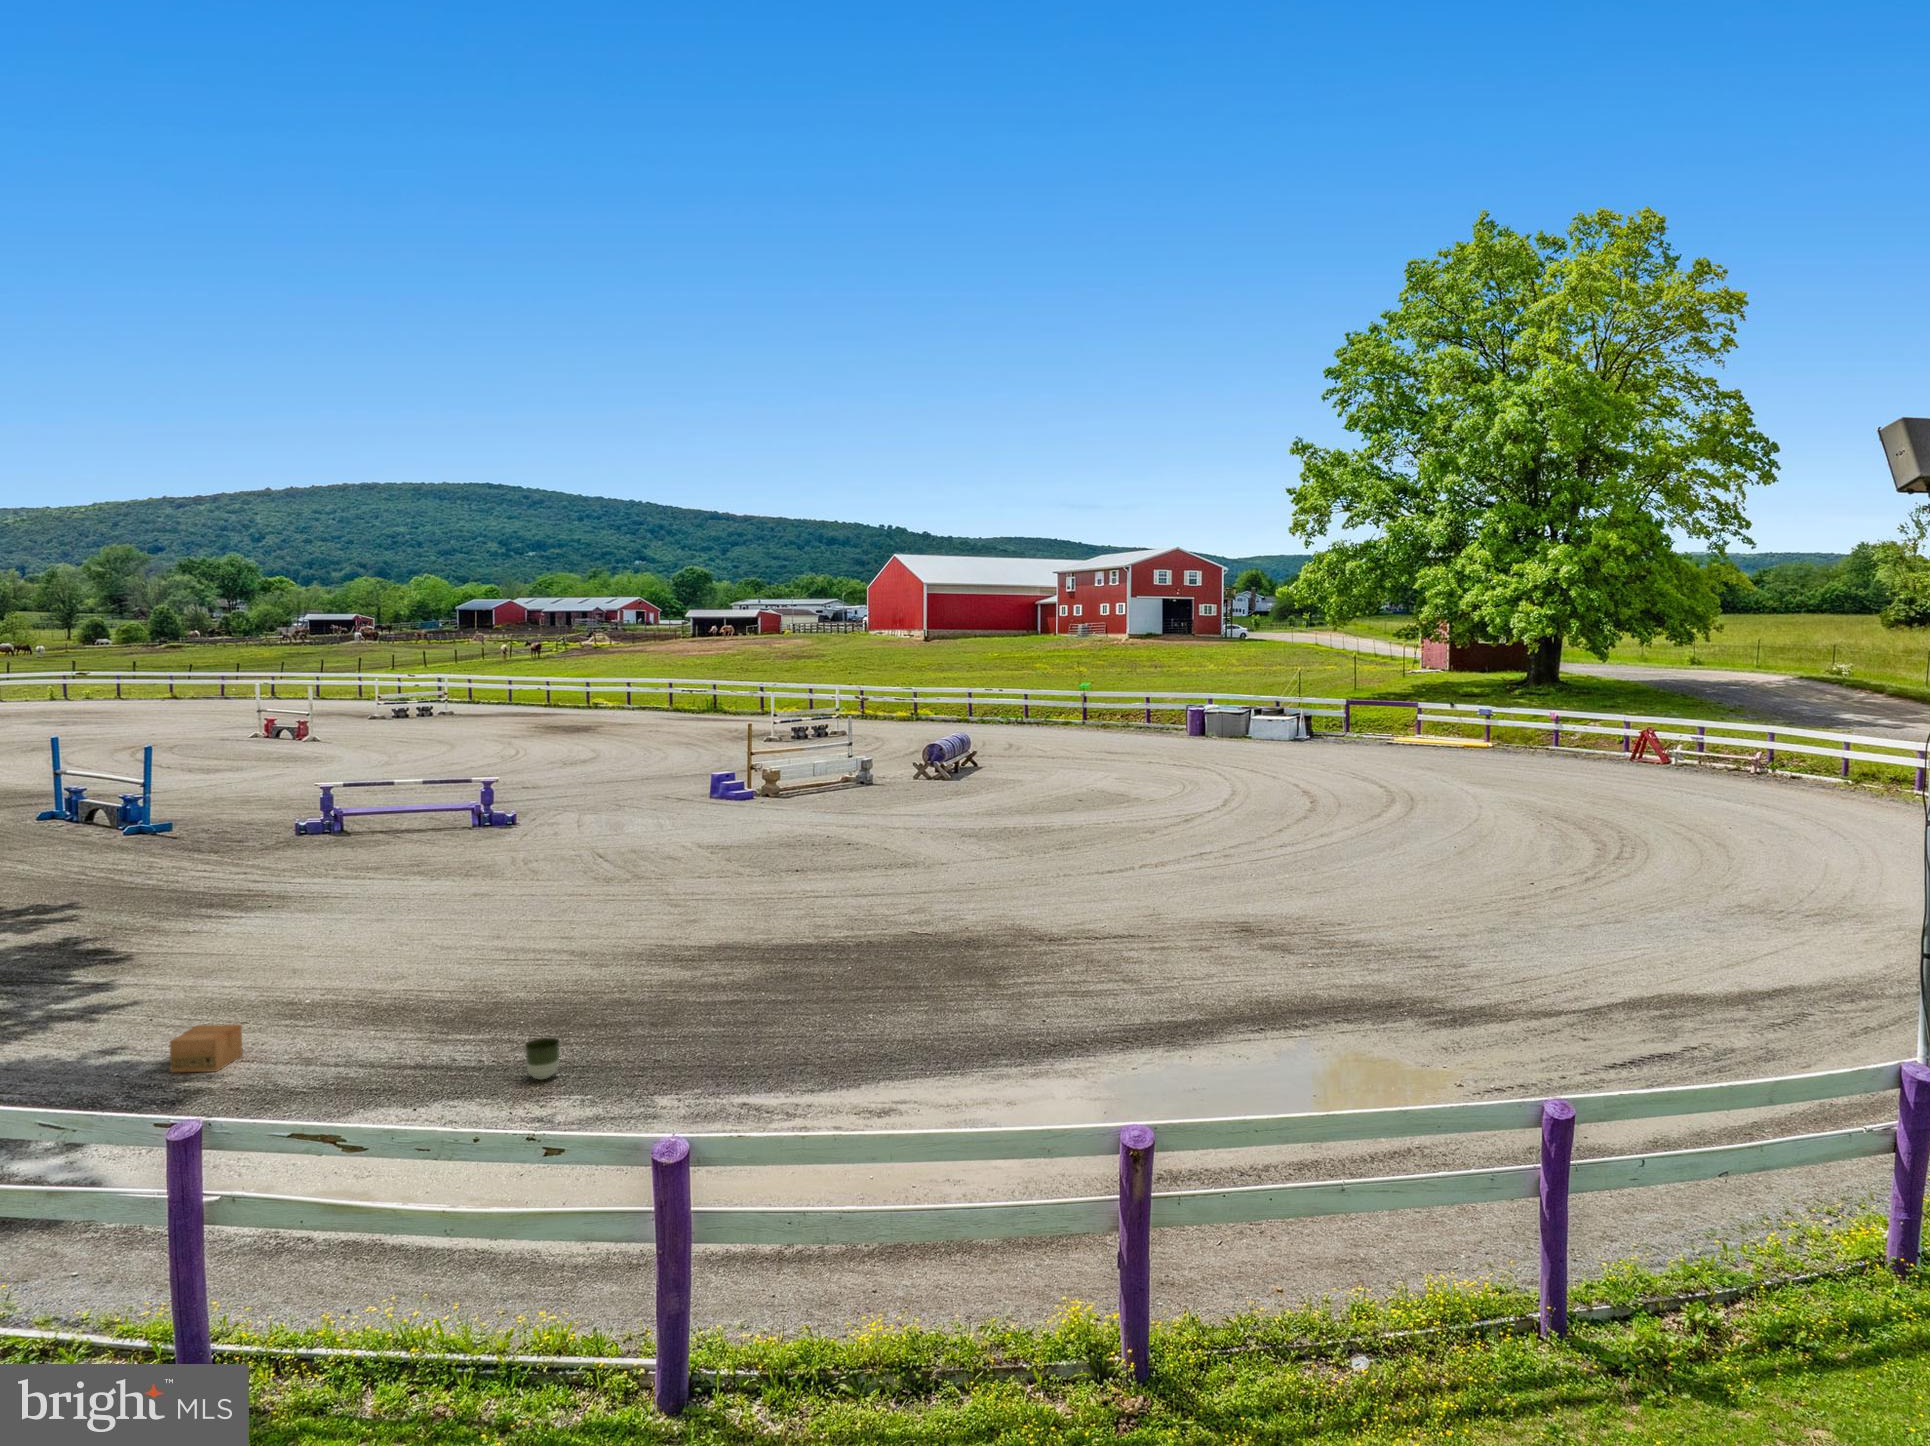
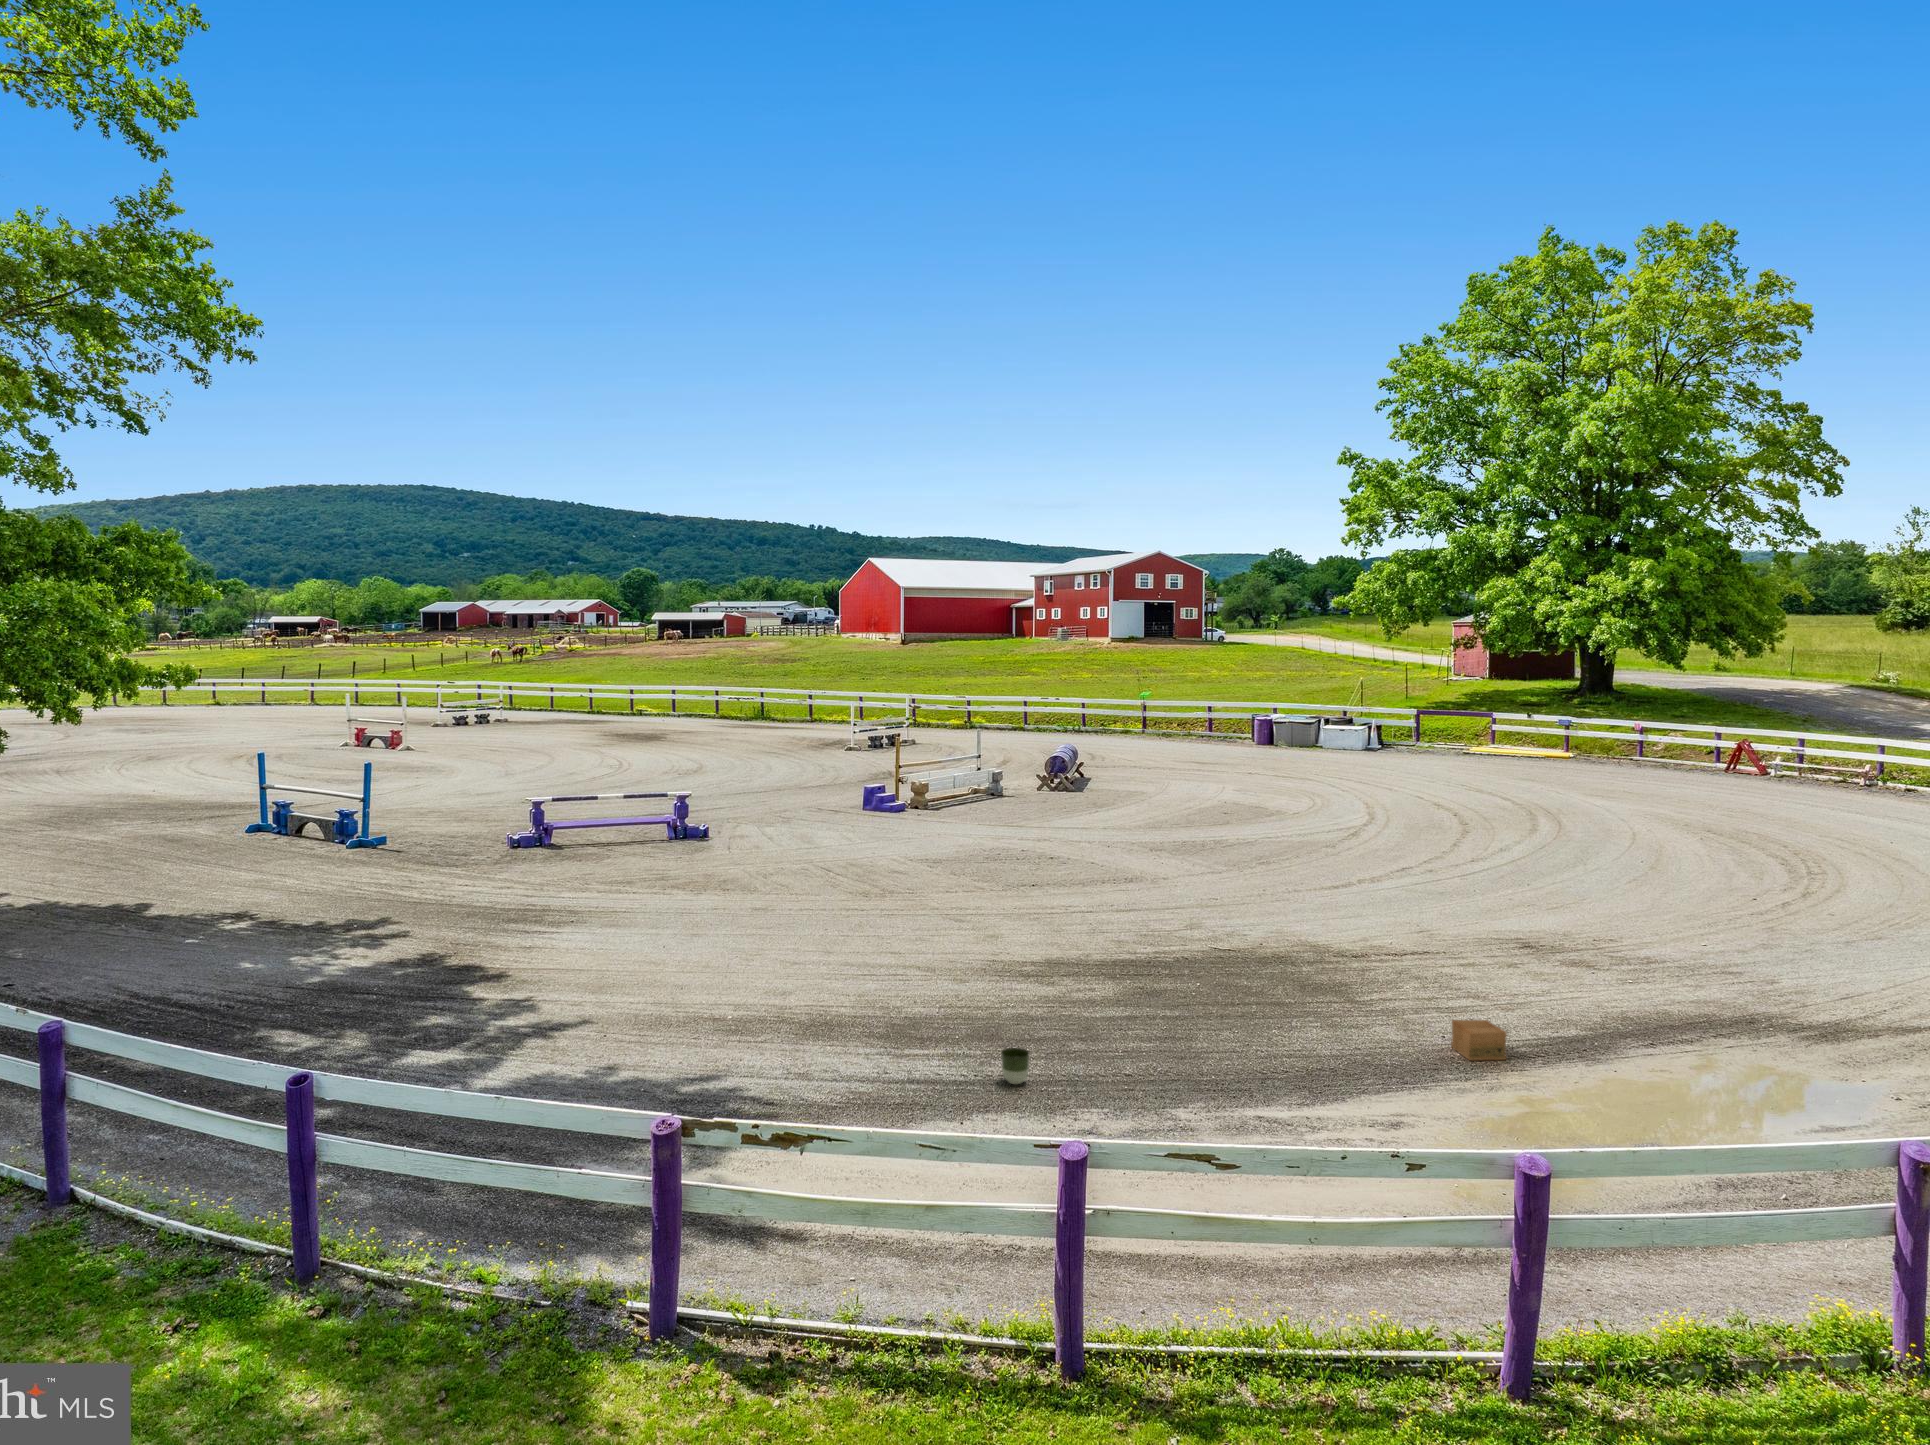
cardboard box: present [170,1024,243,1072] -> present [1451,1020,1507,1061]

